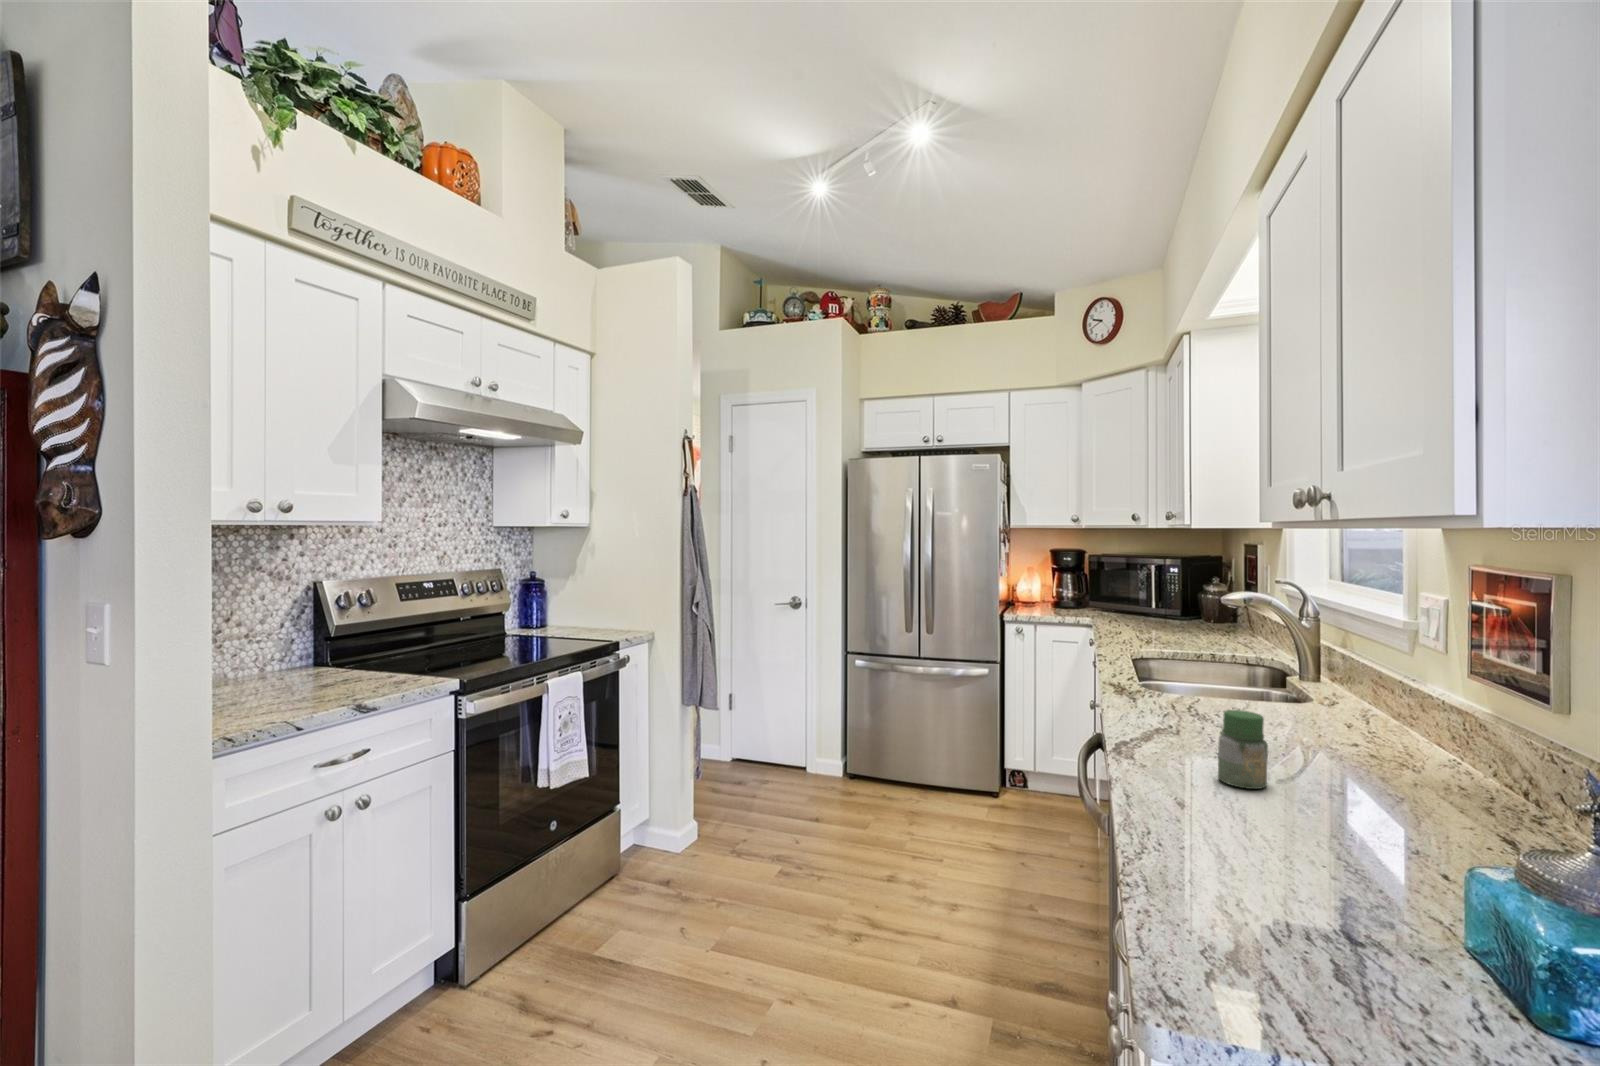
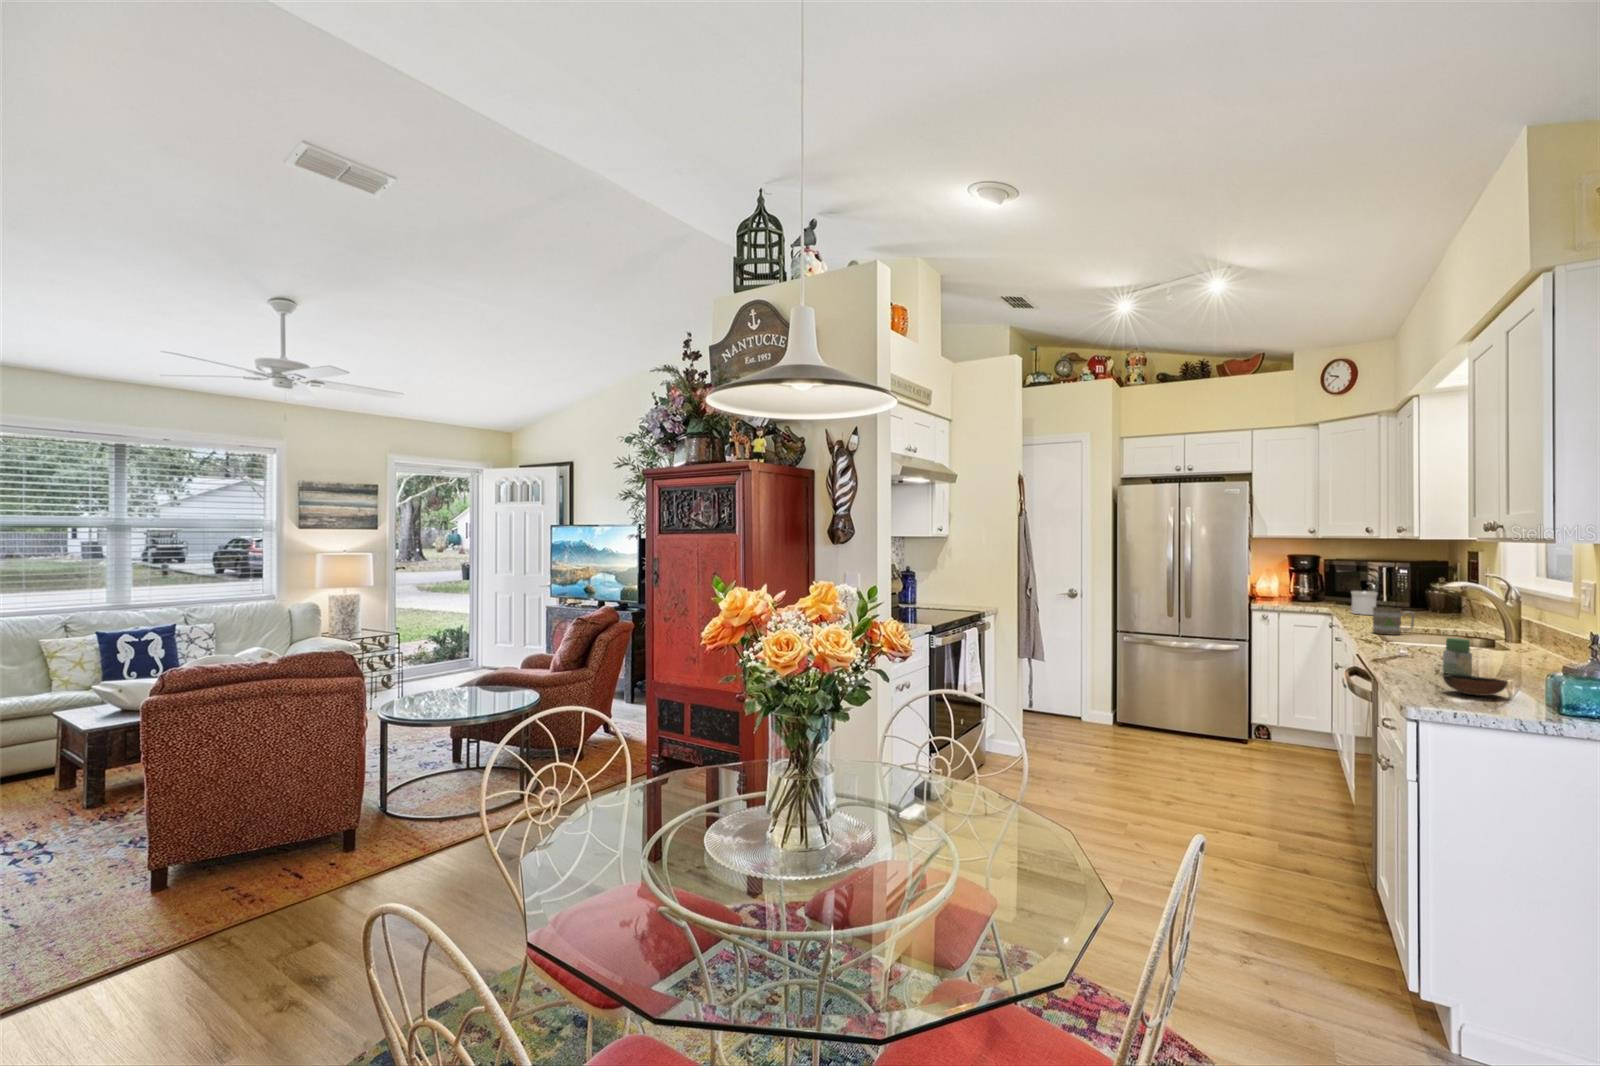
soap dispenser: none [1114,582,1144,628] -> present [1351,580,1377,615]
mug: none [1128,626,1182,668] -> present [1373,607,1414,635]
bowl: none [1218,821,1352,887] -> present [1443,675,1508,696]

